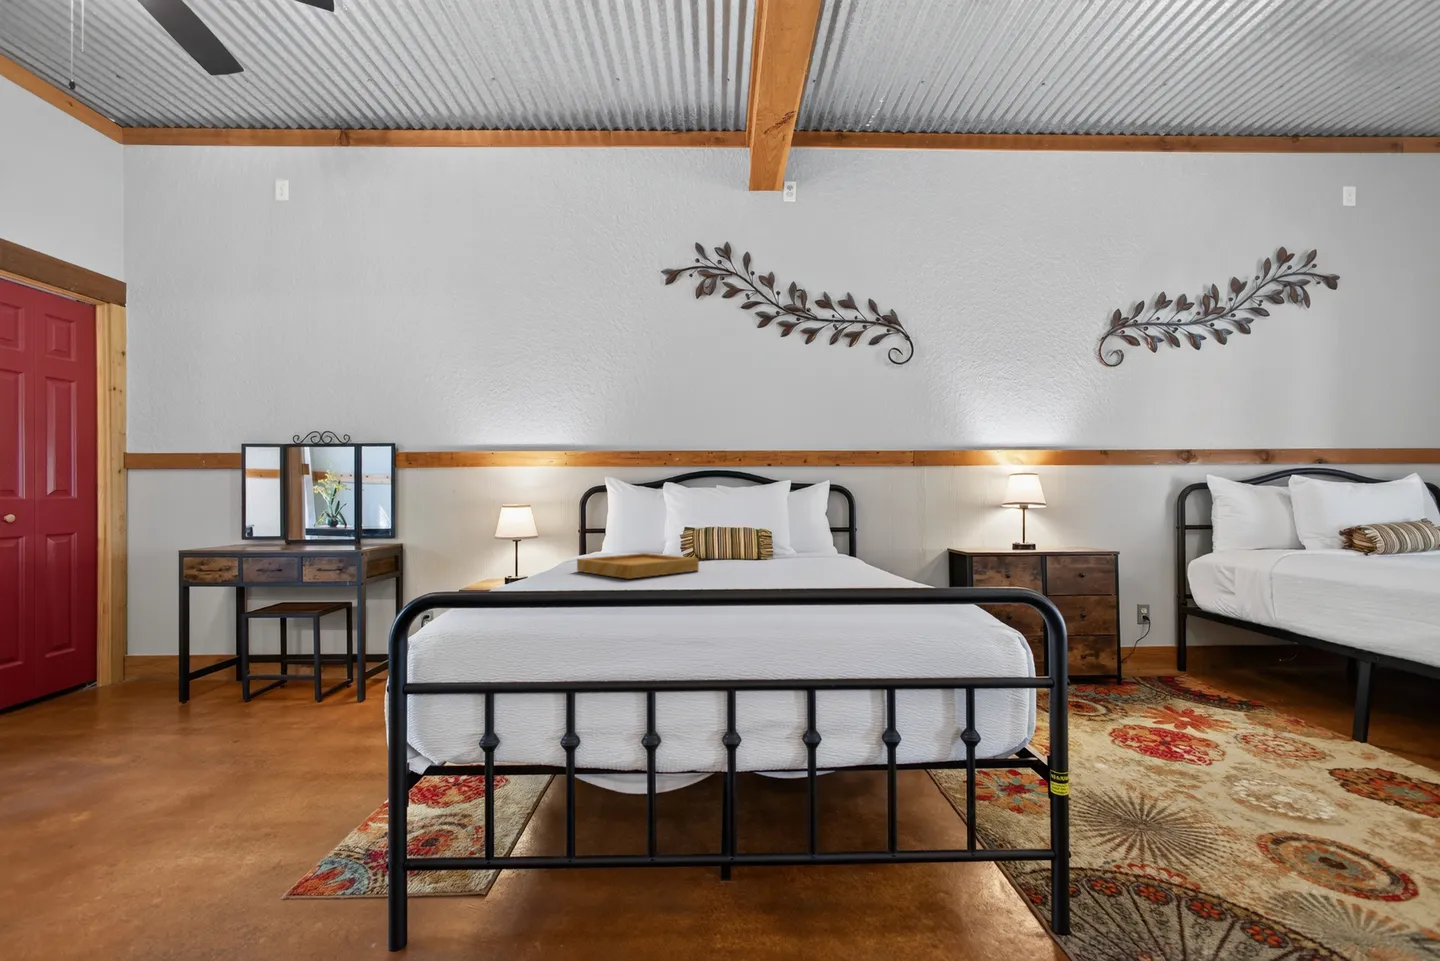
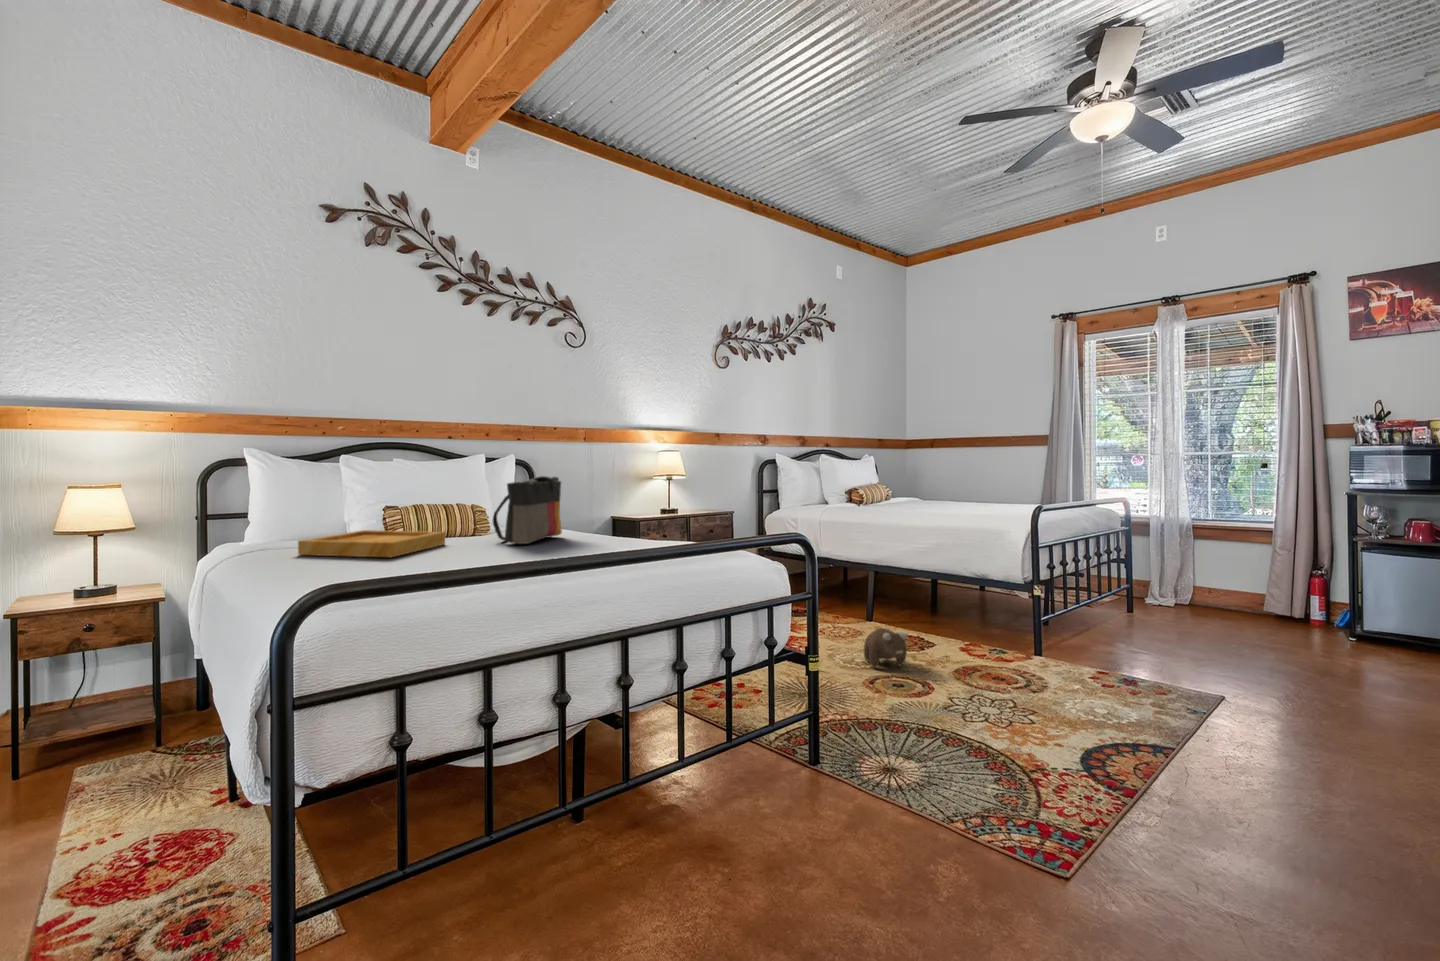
tote bag: none [744,504,818,575] -> present [493,476,562,544]
plush toy: none [1290,755,1378,829] -> present [864,628,908,668]

